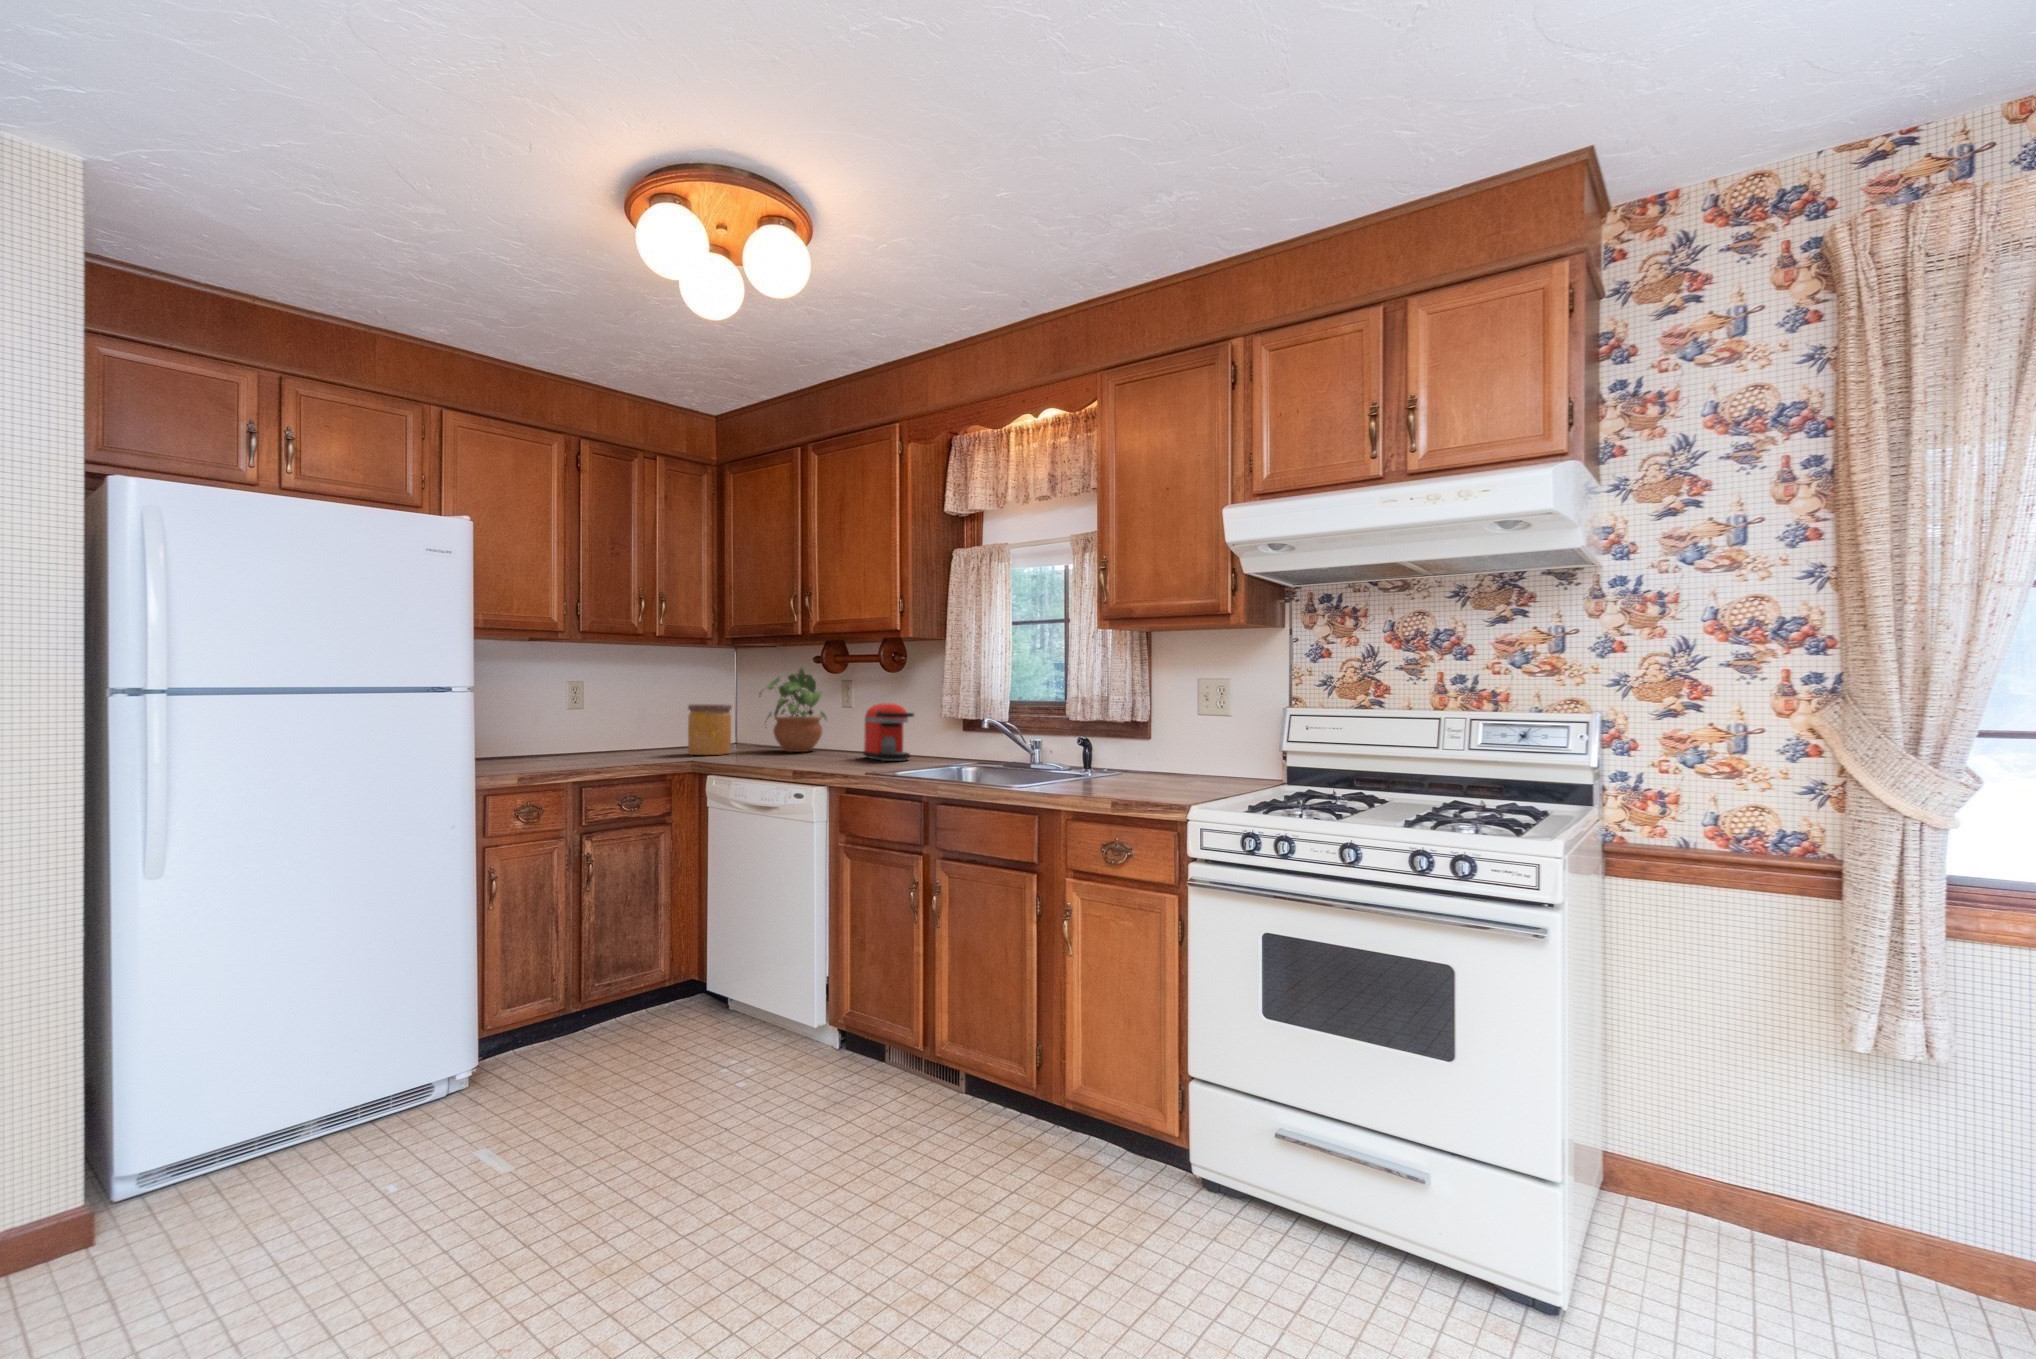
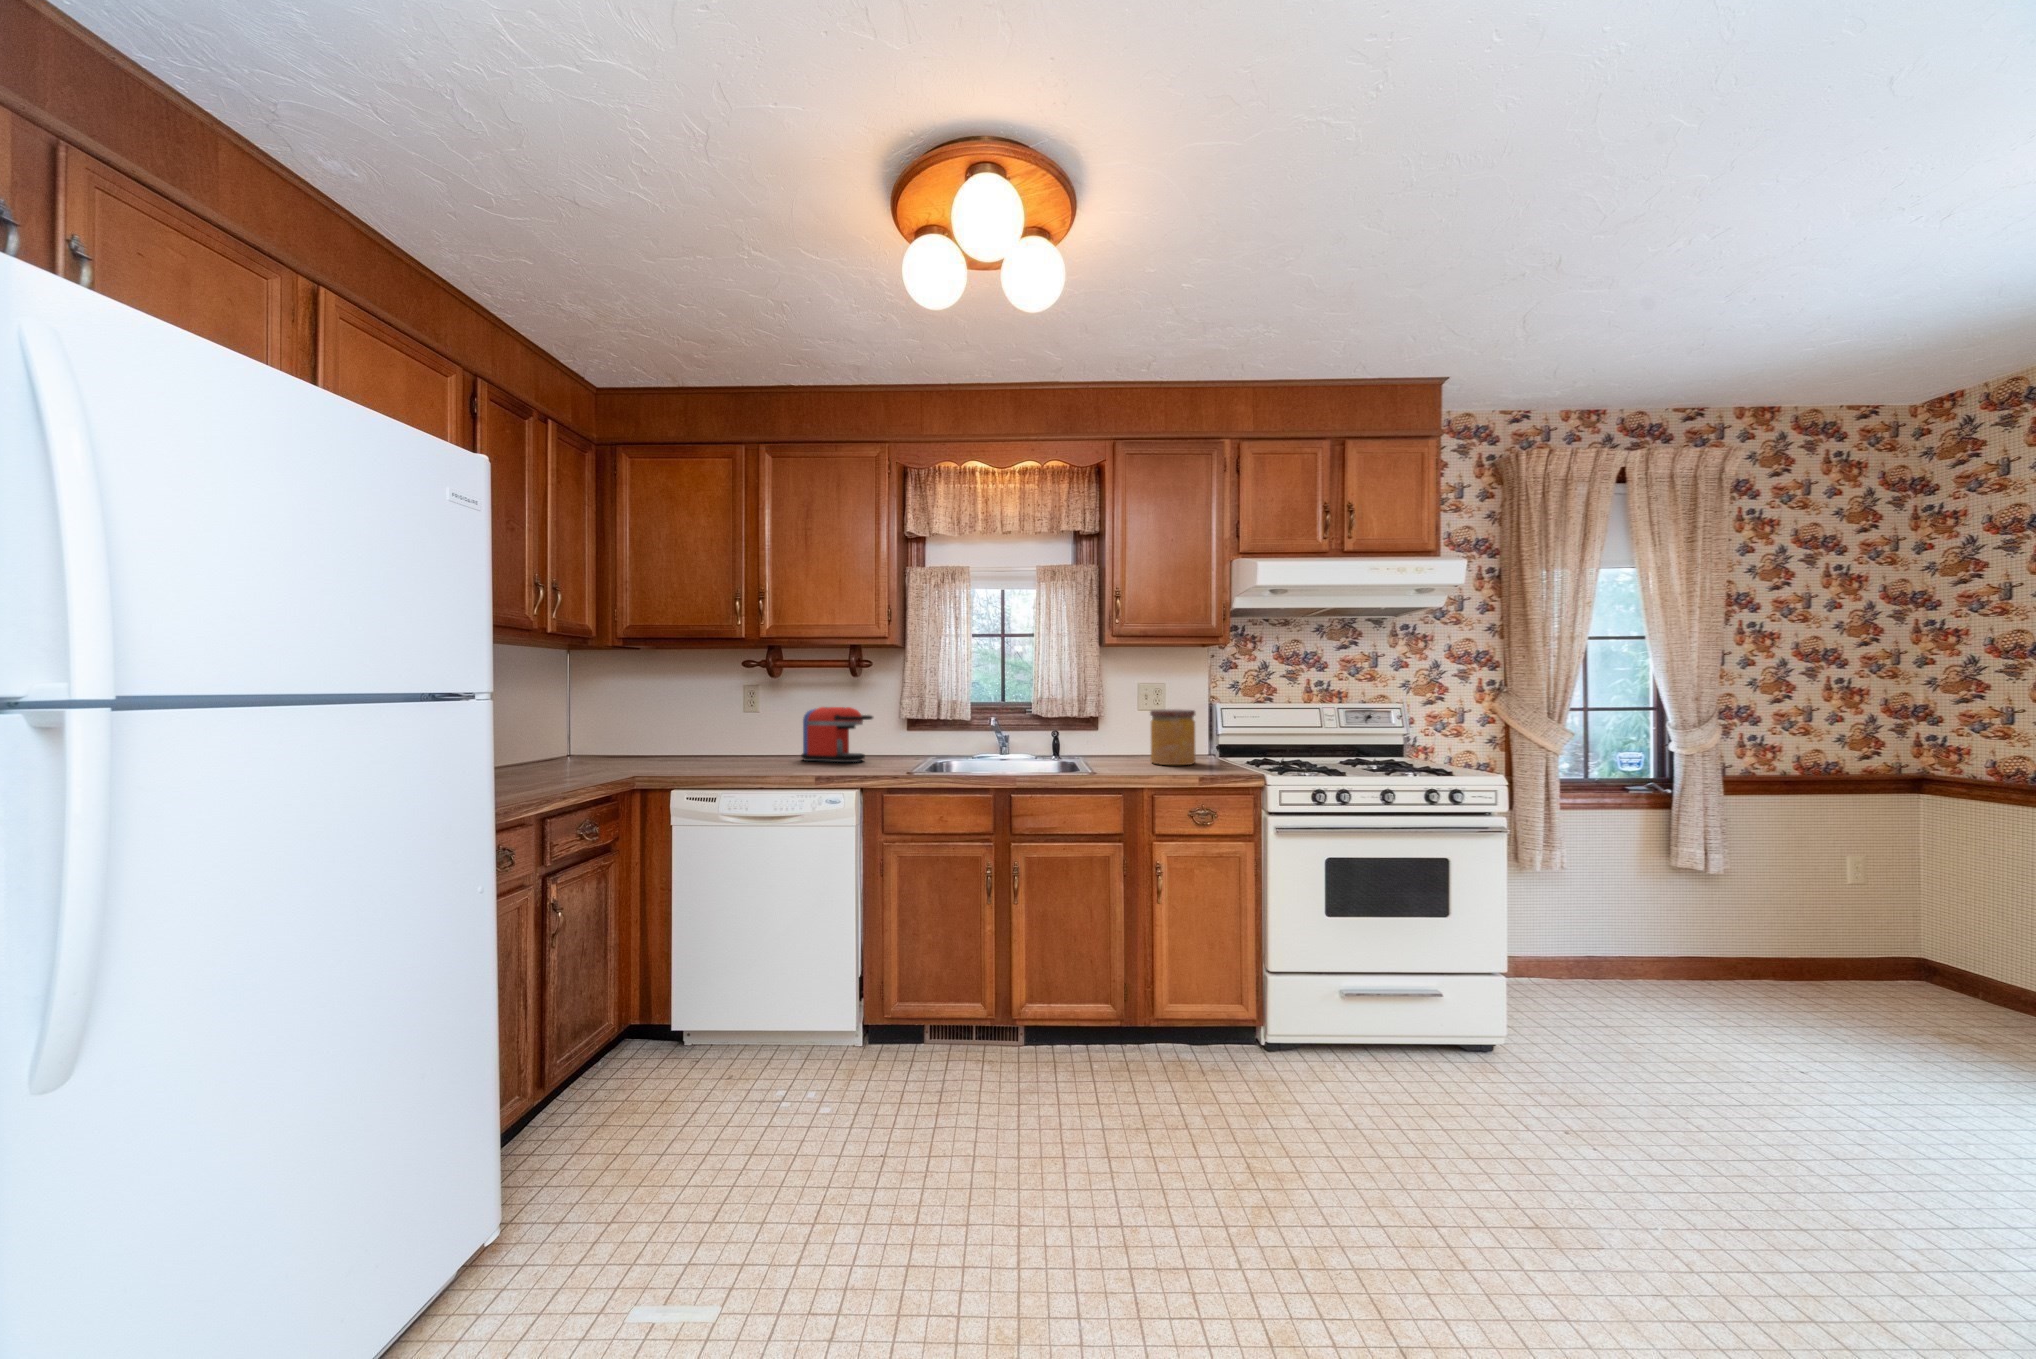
potted plant: present [760,669,827,752] -> none [644,670,728,760]
jar: present [688,704,731,755] -> present [1150,709,1196,765]

